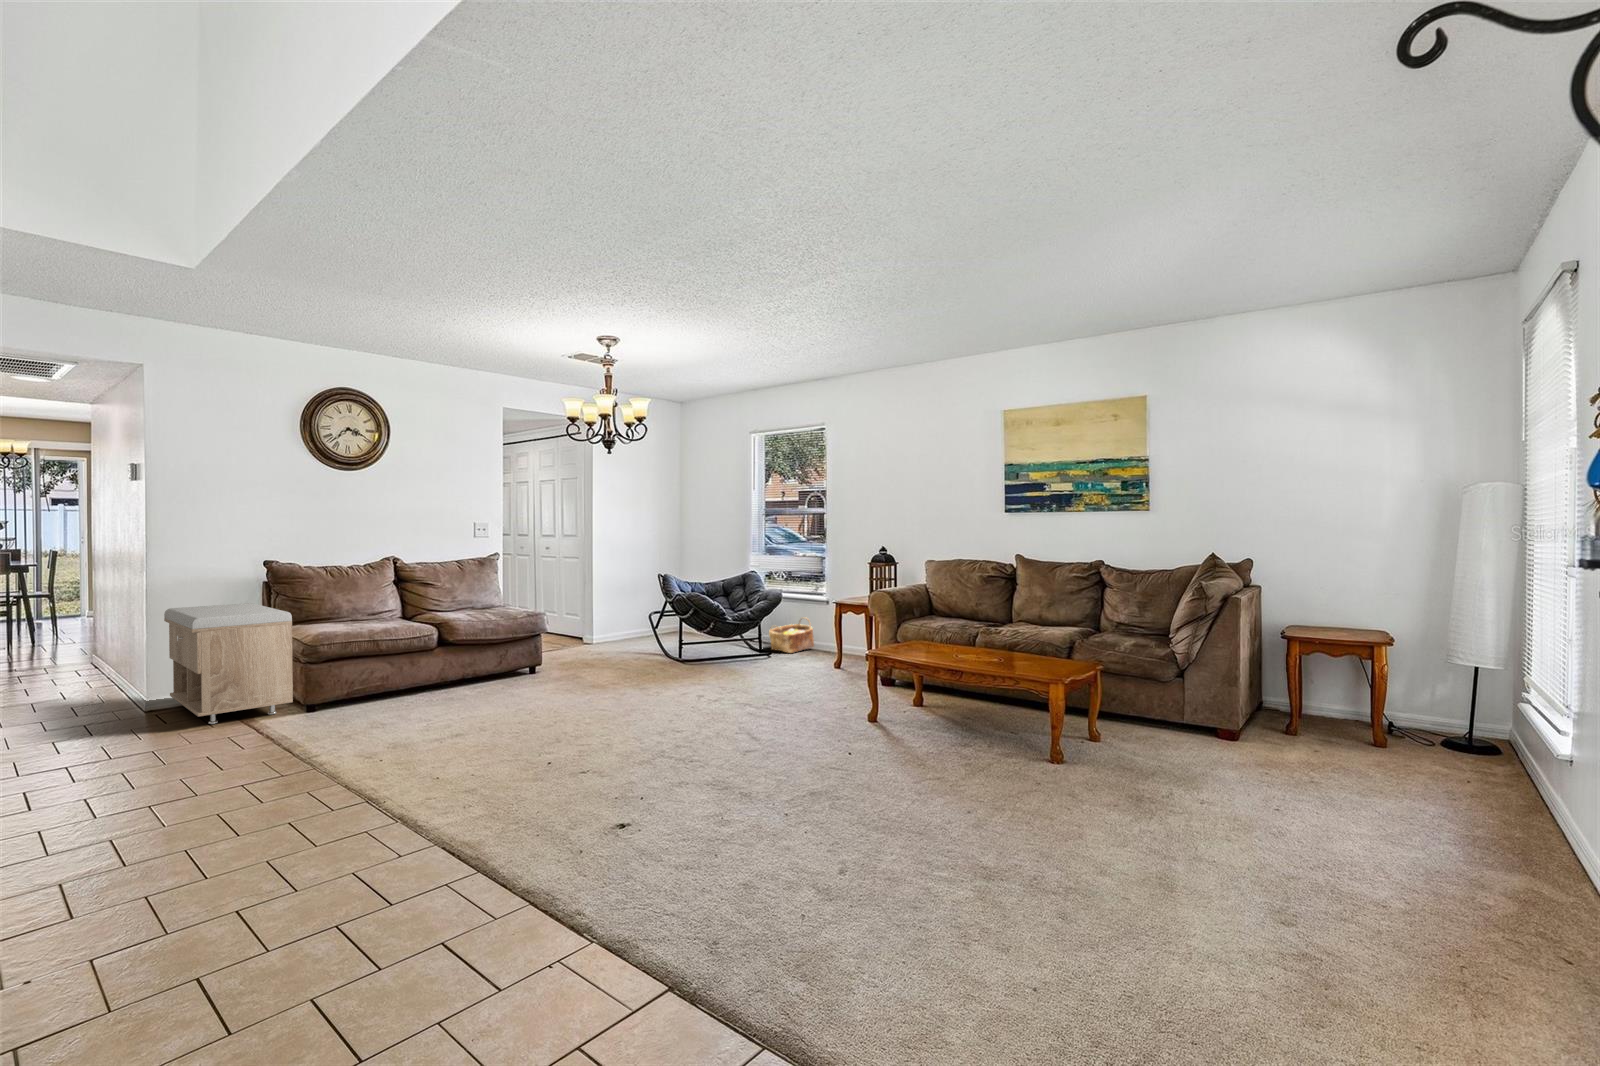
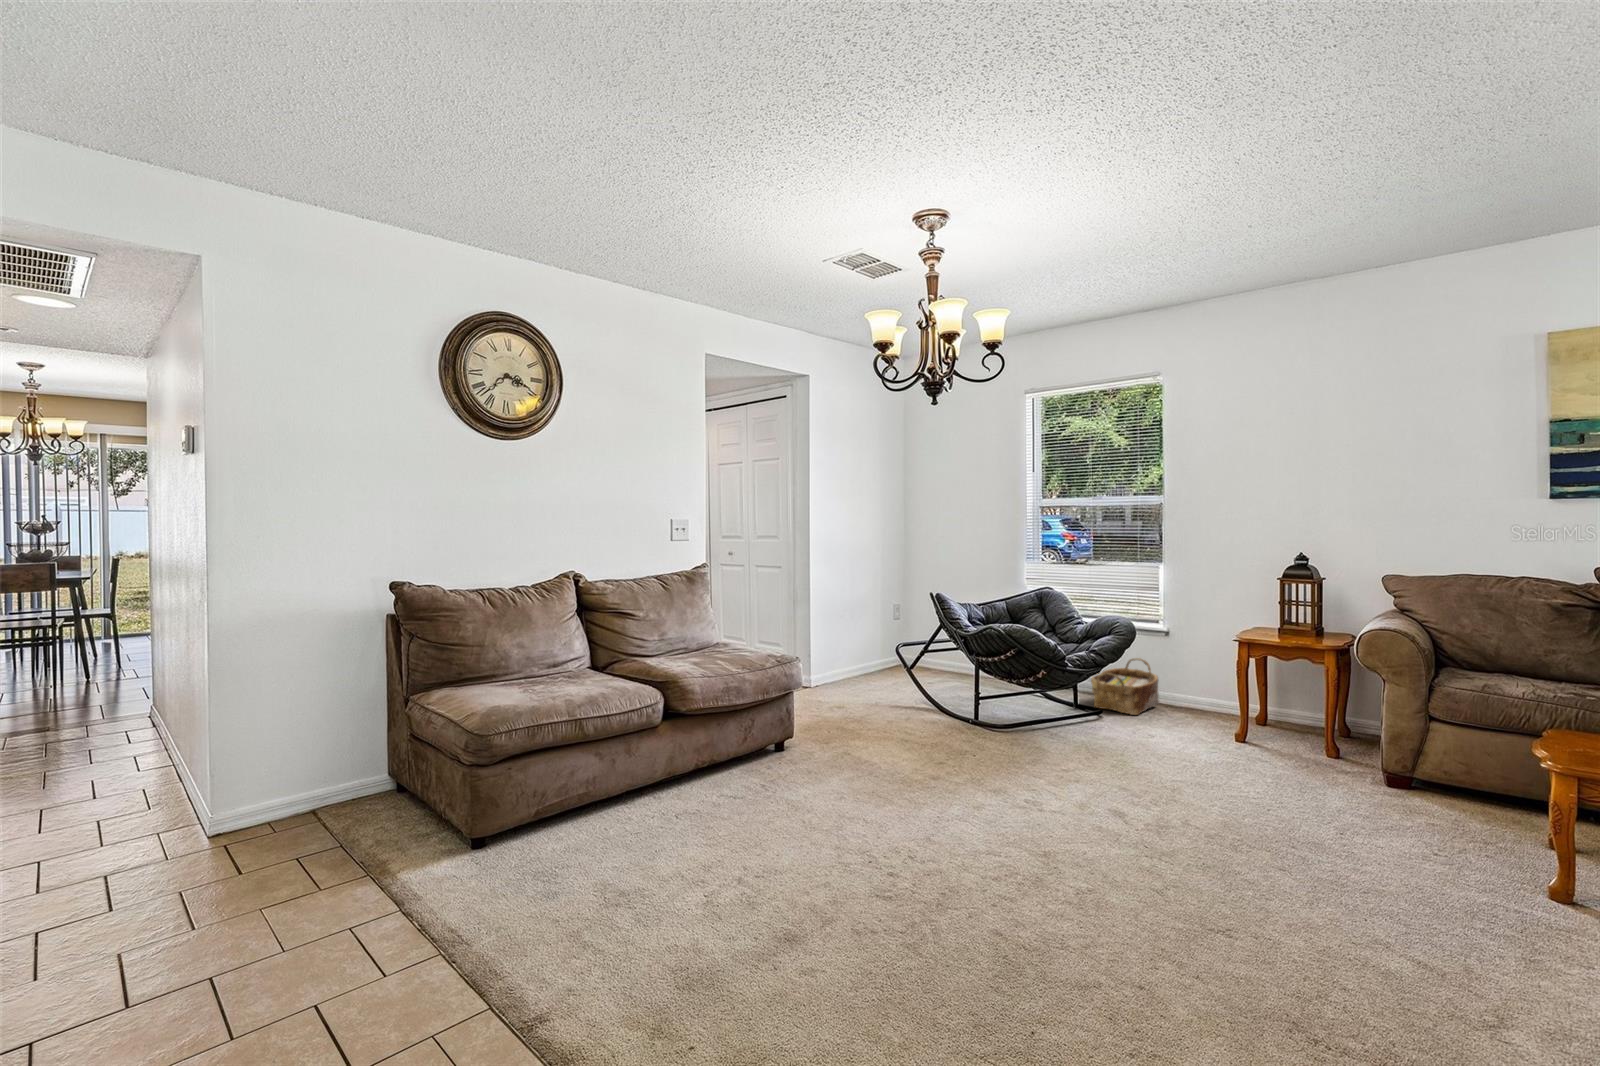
storage bench: present [164,603,293,724] -> none [240,649,451,880]

